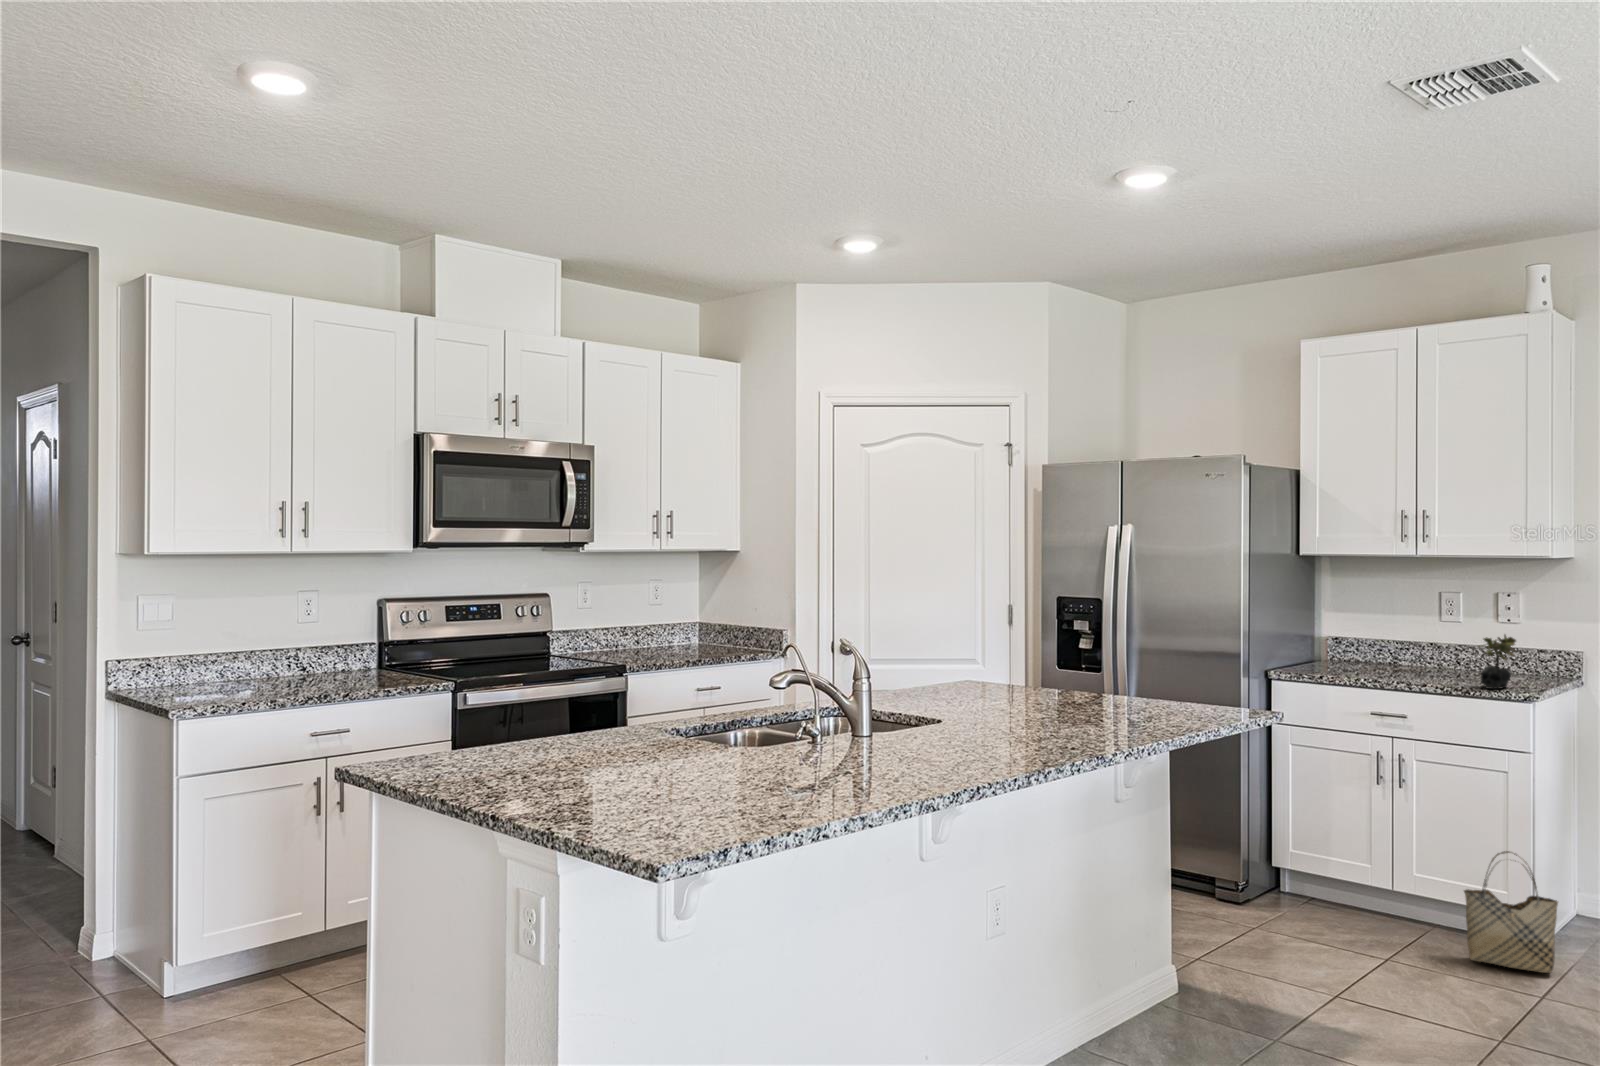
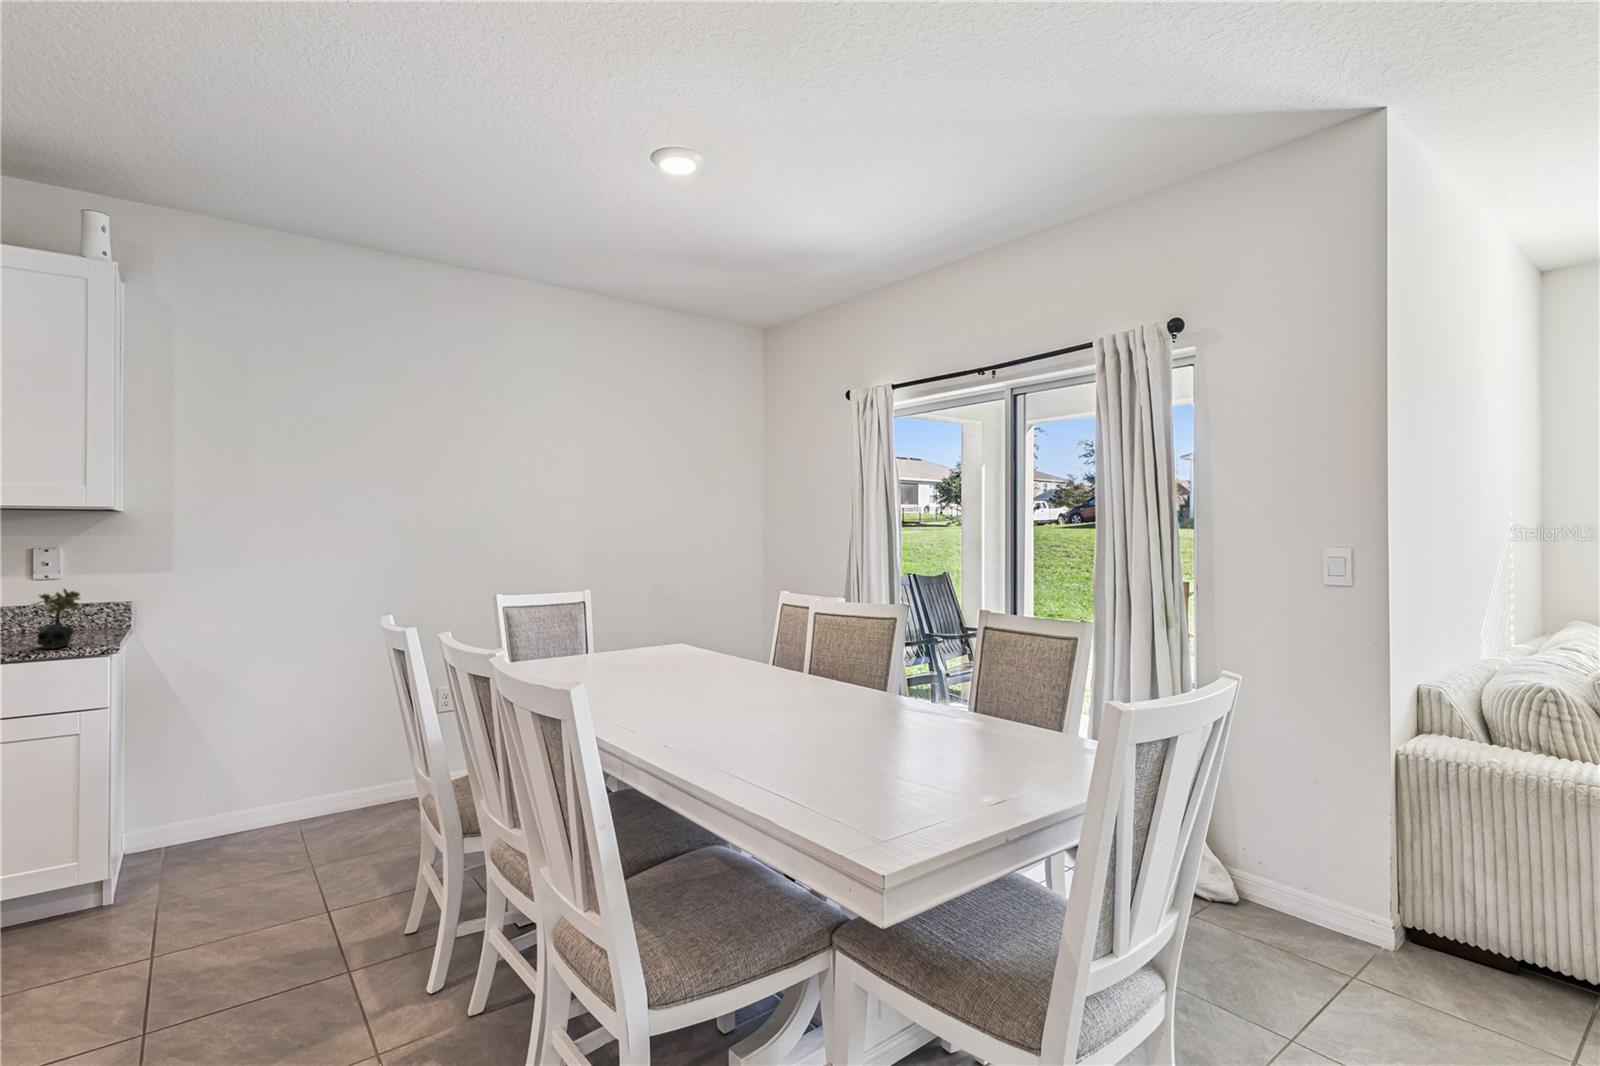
woven basket: present [1464,851,1558,973] -> none [35,817,149,956]

